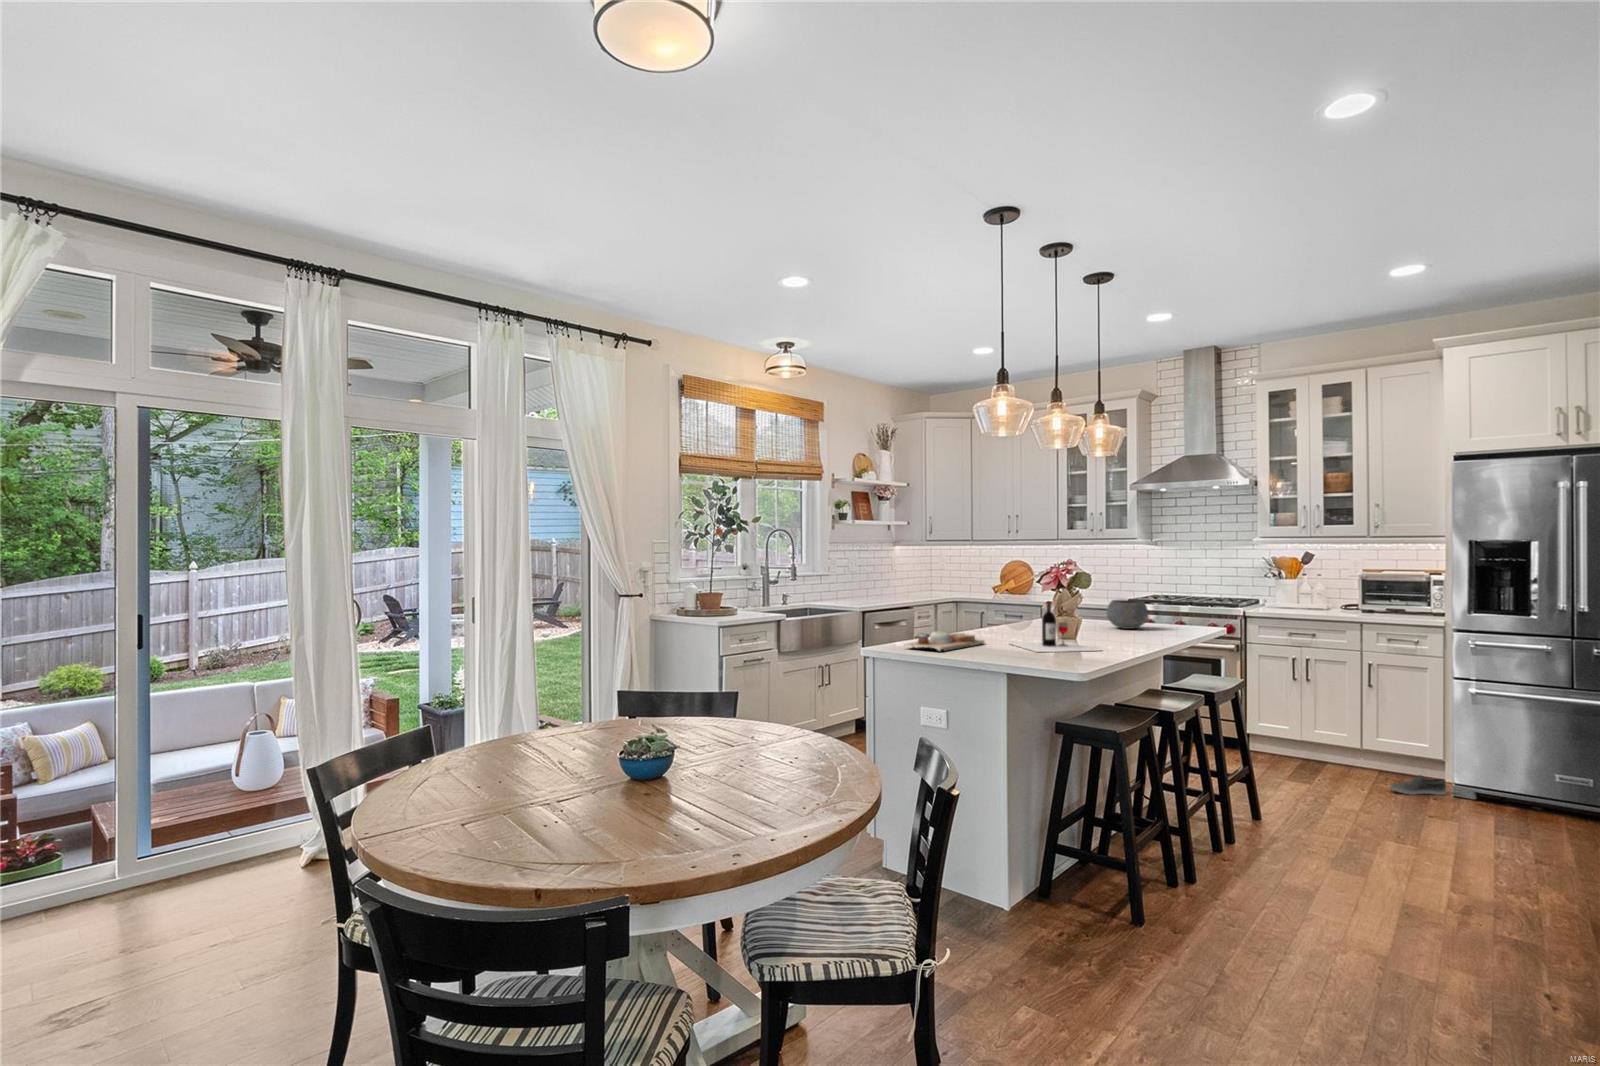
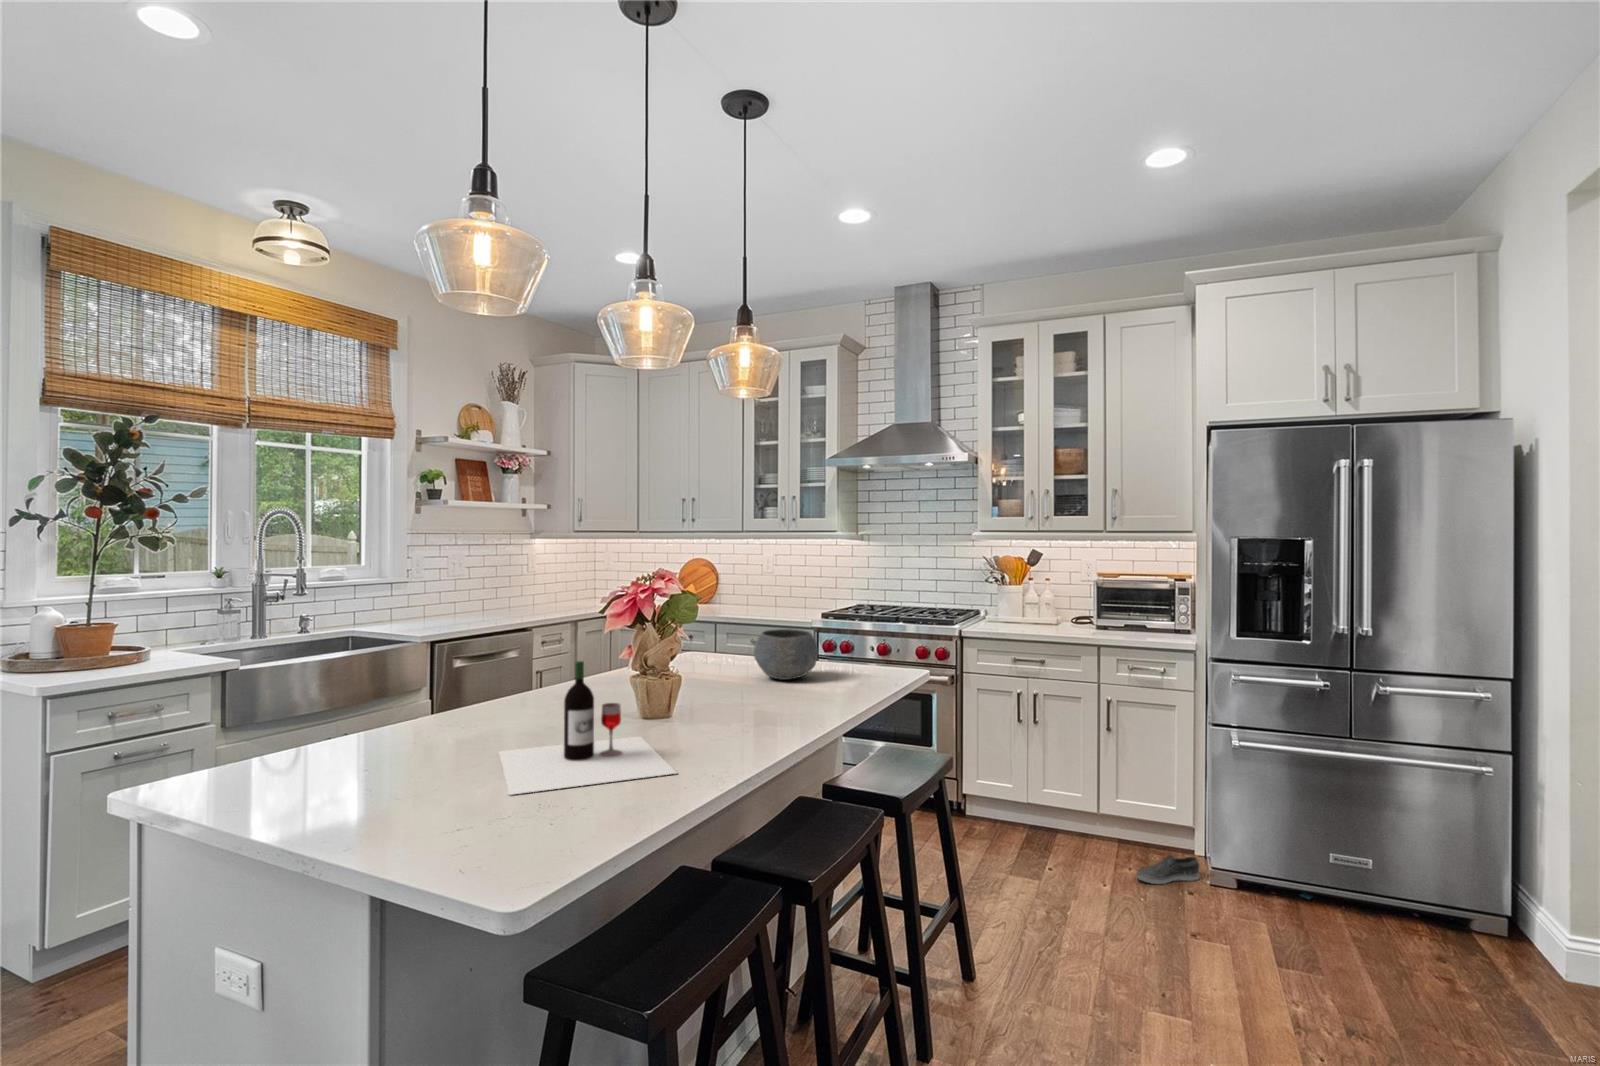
cutting board: present [907,631,984,651] -> none [176,729,444,818]

